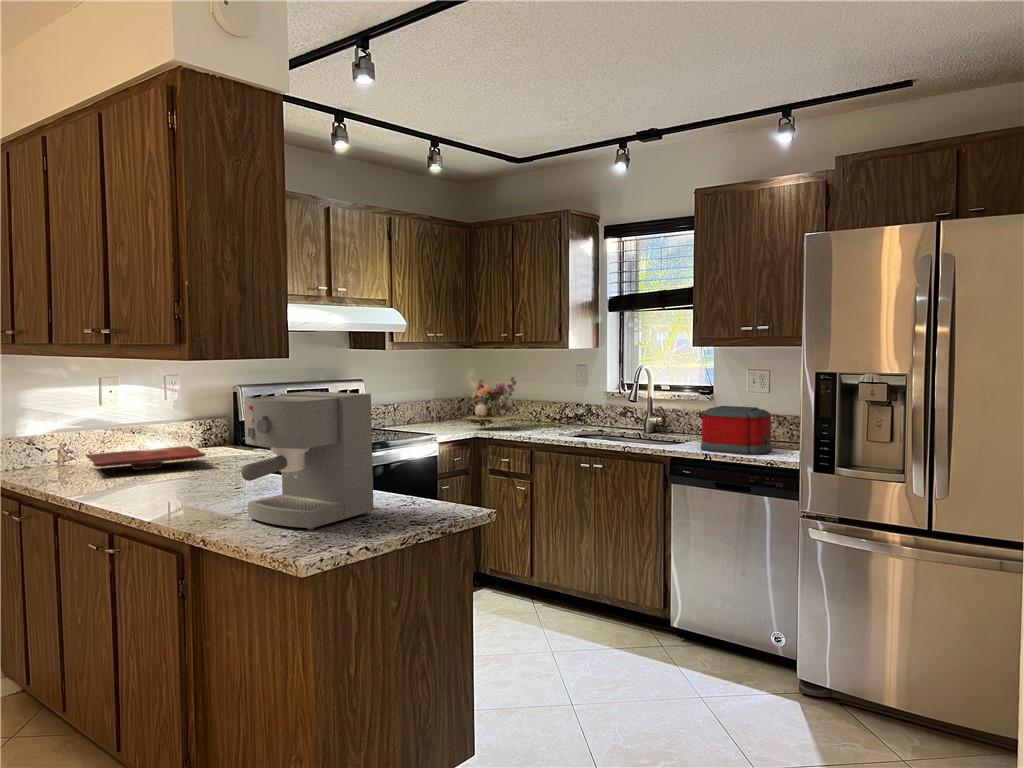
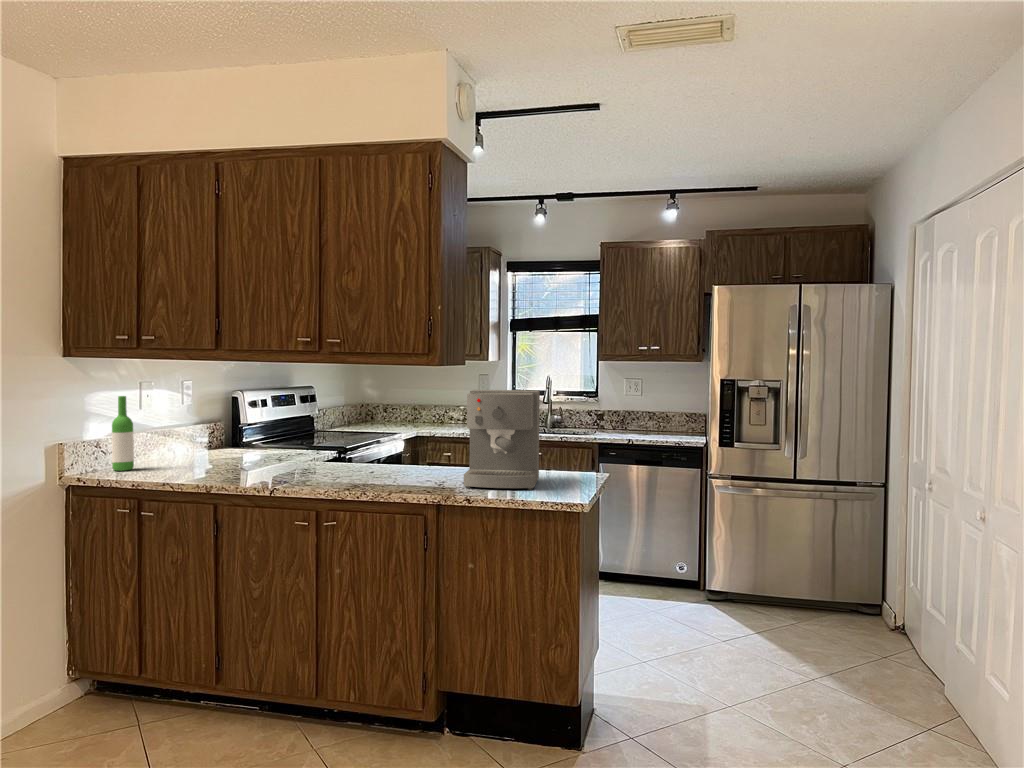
flower arrangement: present [464,376,522,428] -> none [396,383,448,429]
wine bottle: none [40,393,64,469] -> present [112,396,134,471]
toaster: present [701,406,772,455] -> none [615,404,666,438]
cutting board: present [86,446,206,470] -> none [163,446,285,467]

